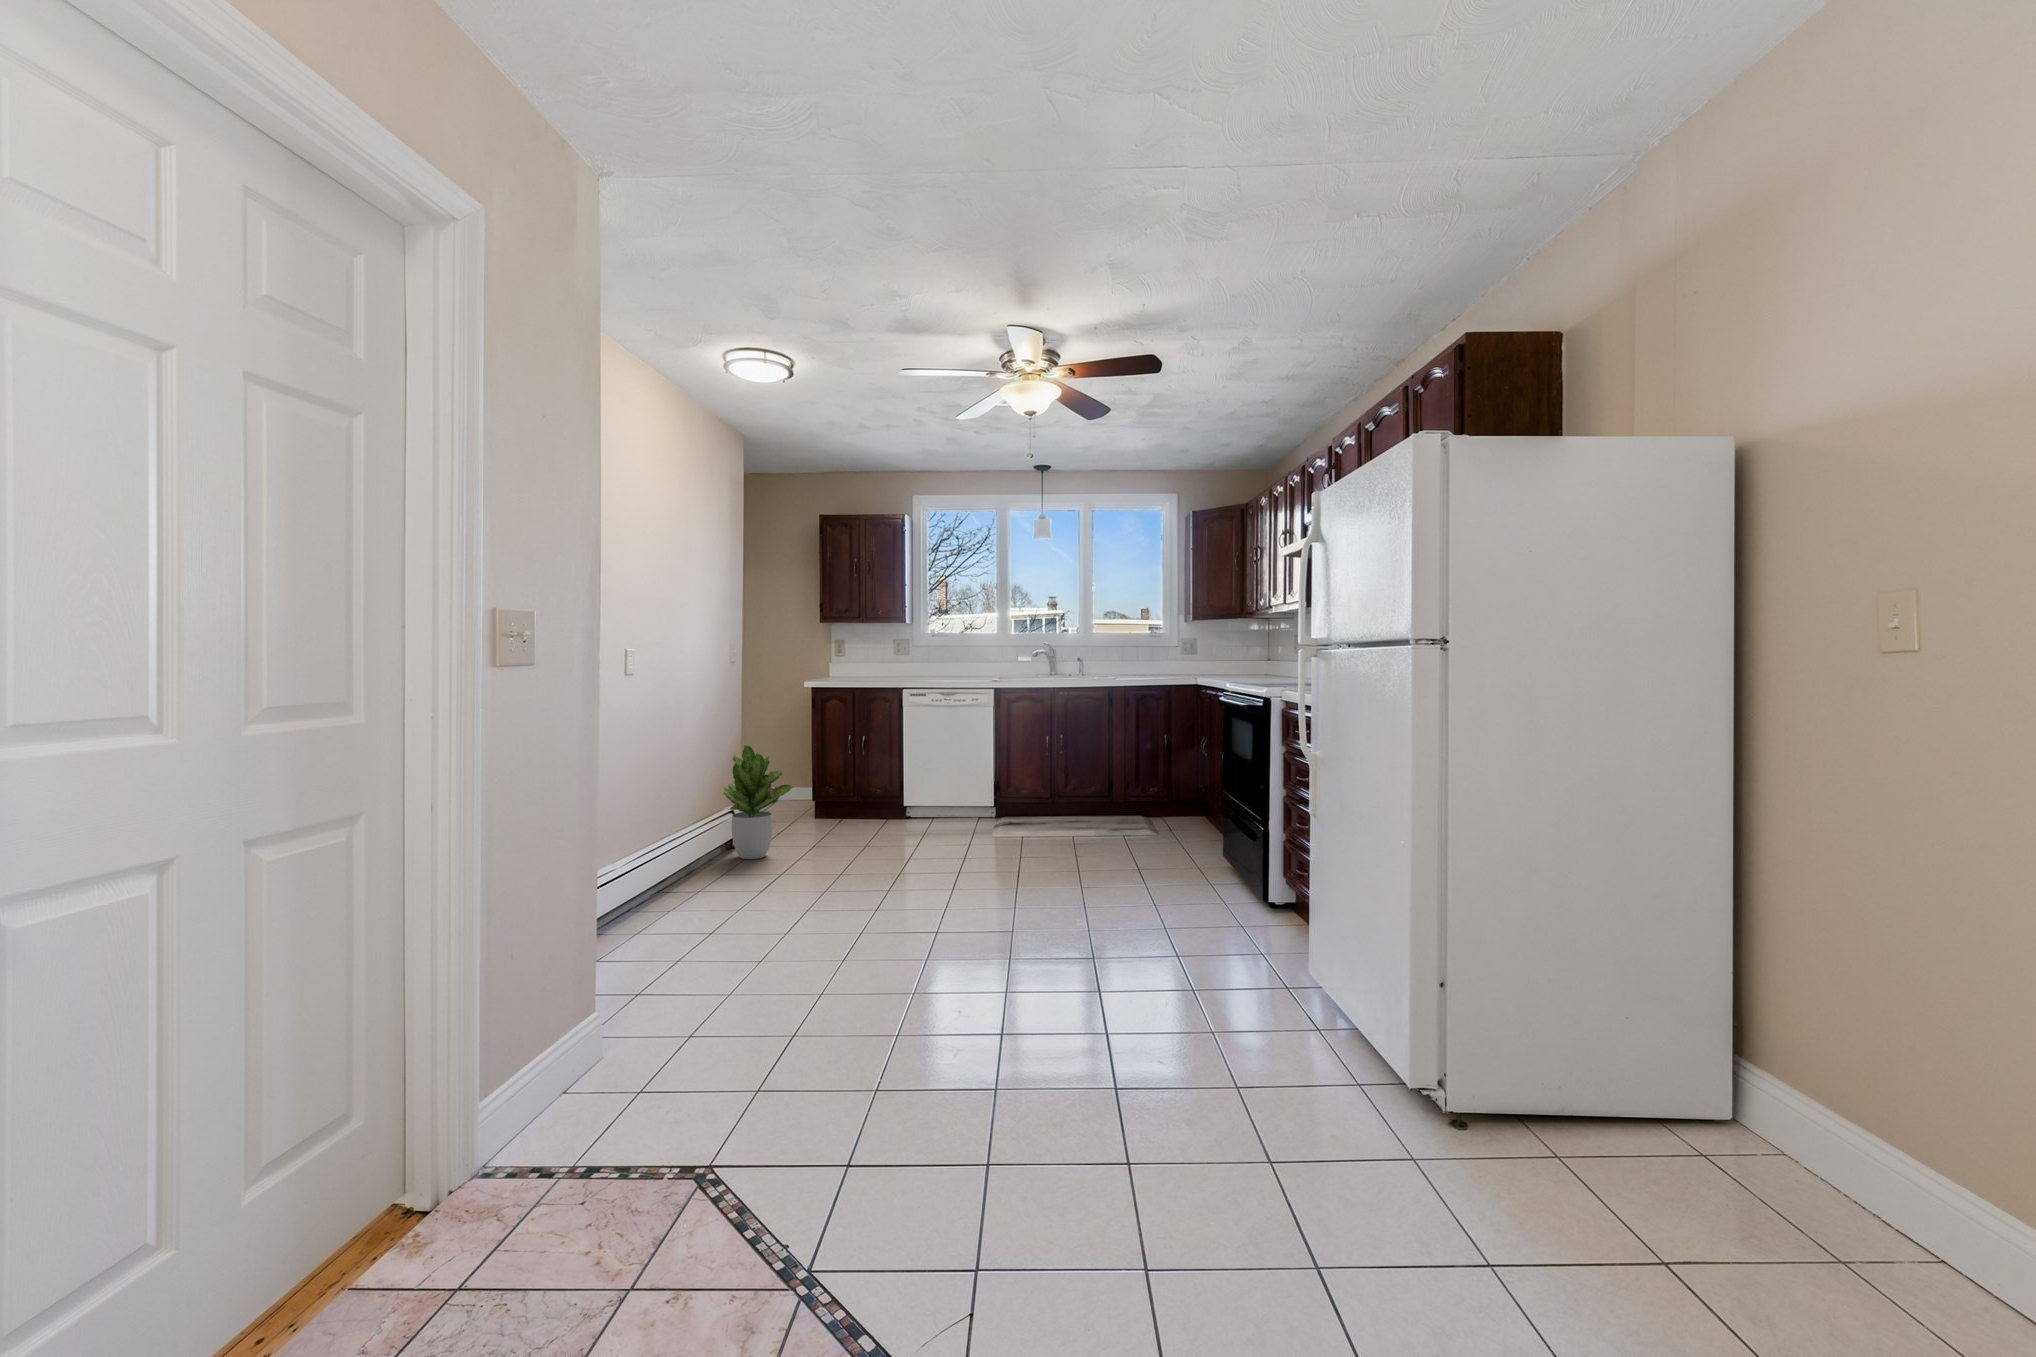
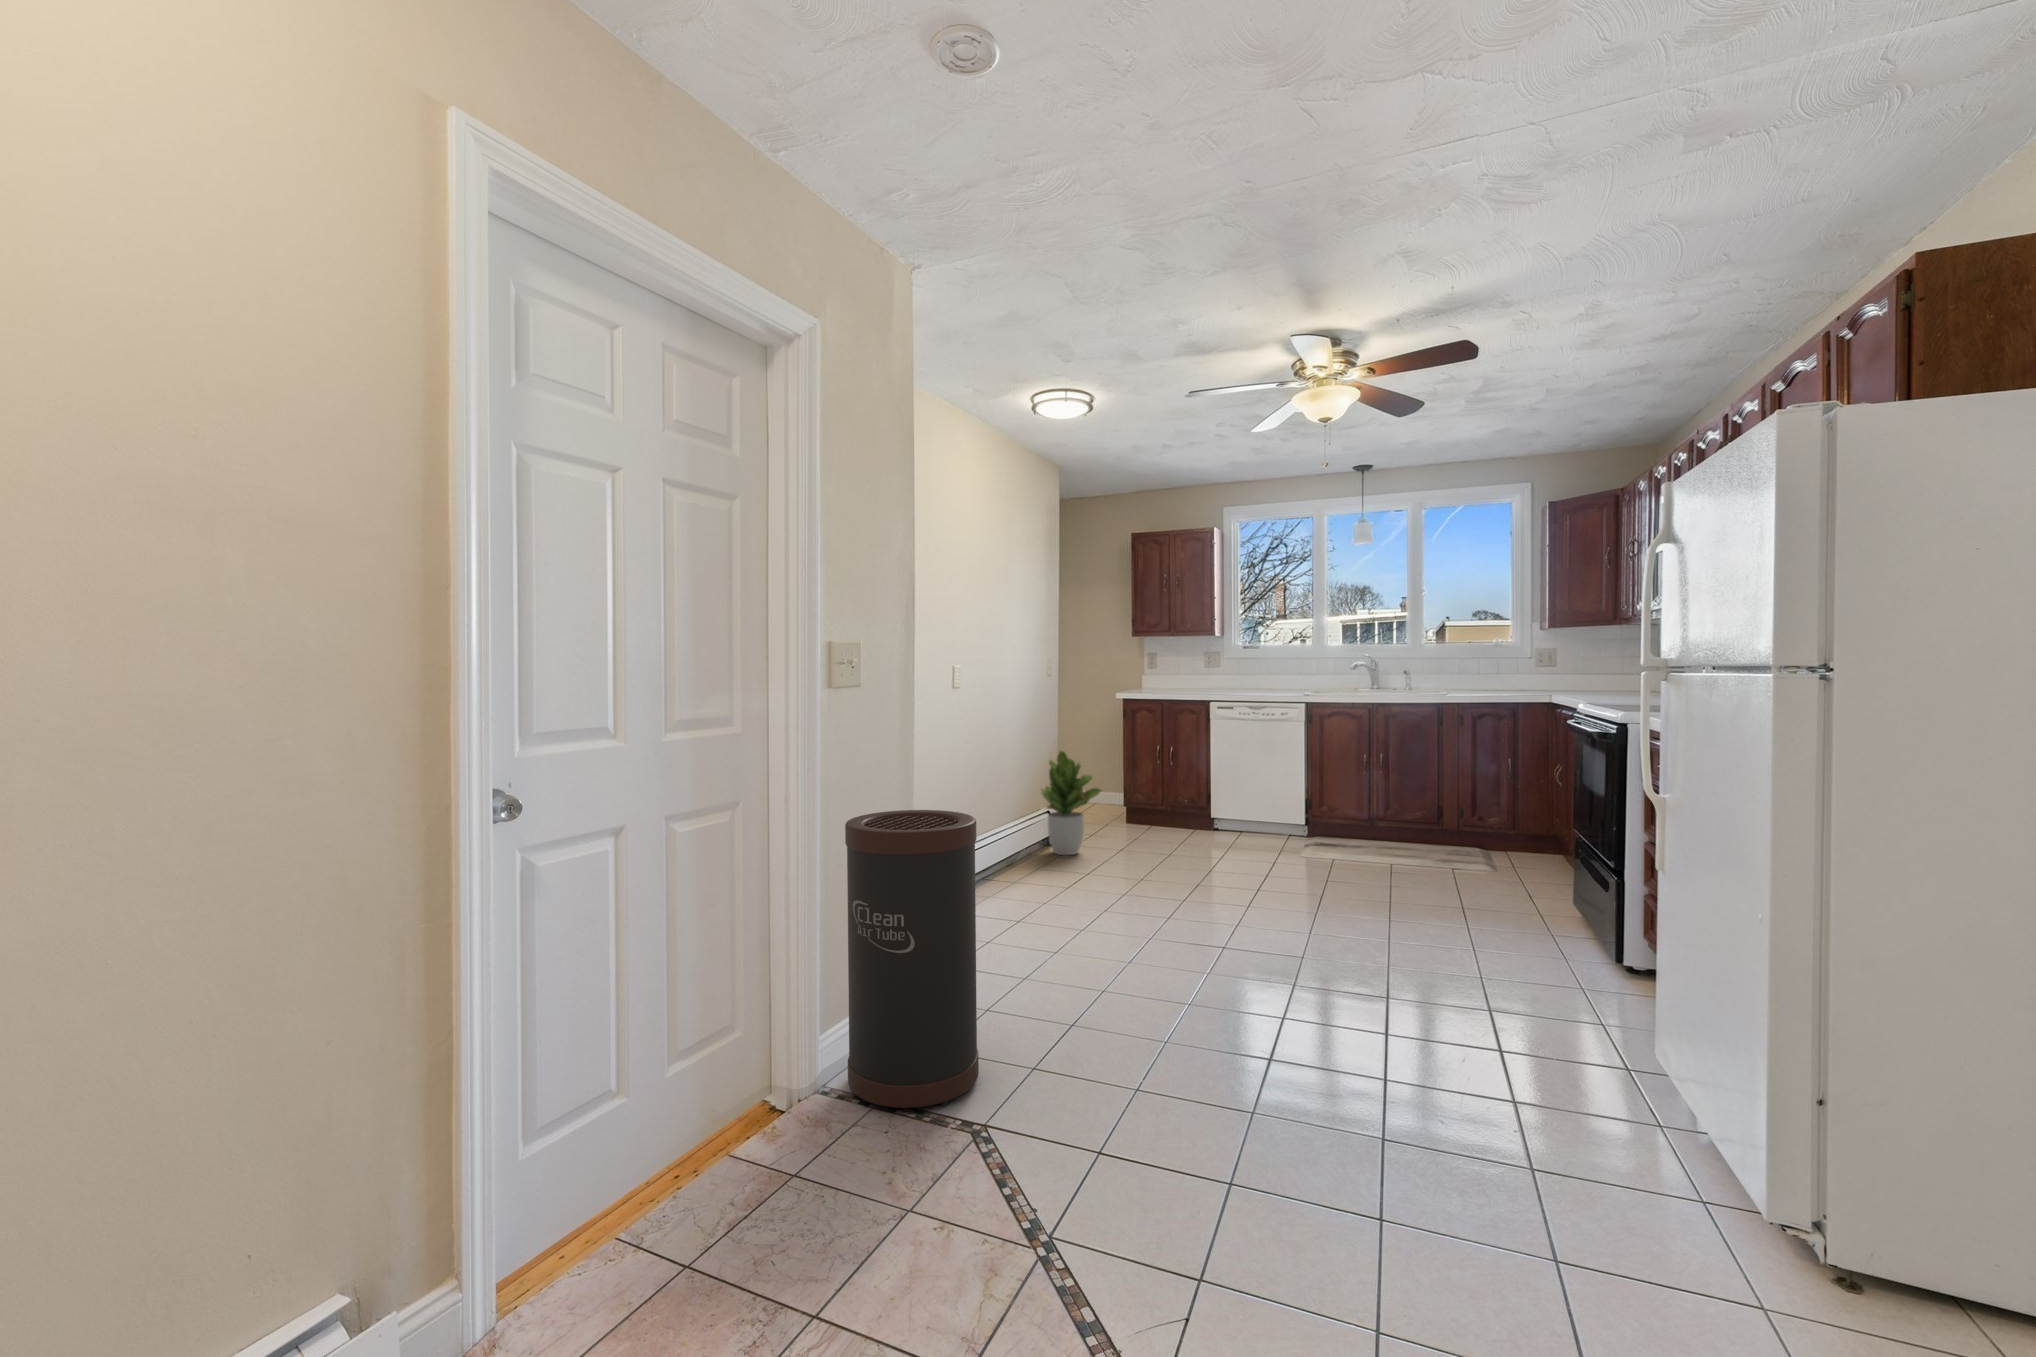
trash can: none [524,814,694,1169] -> present [845,810,979,1108]

